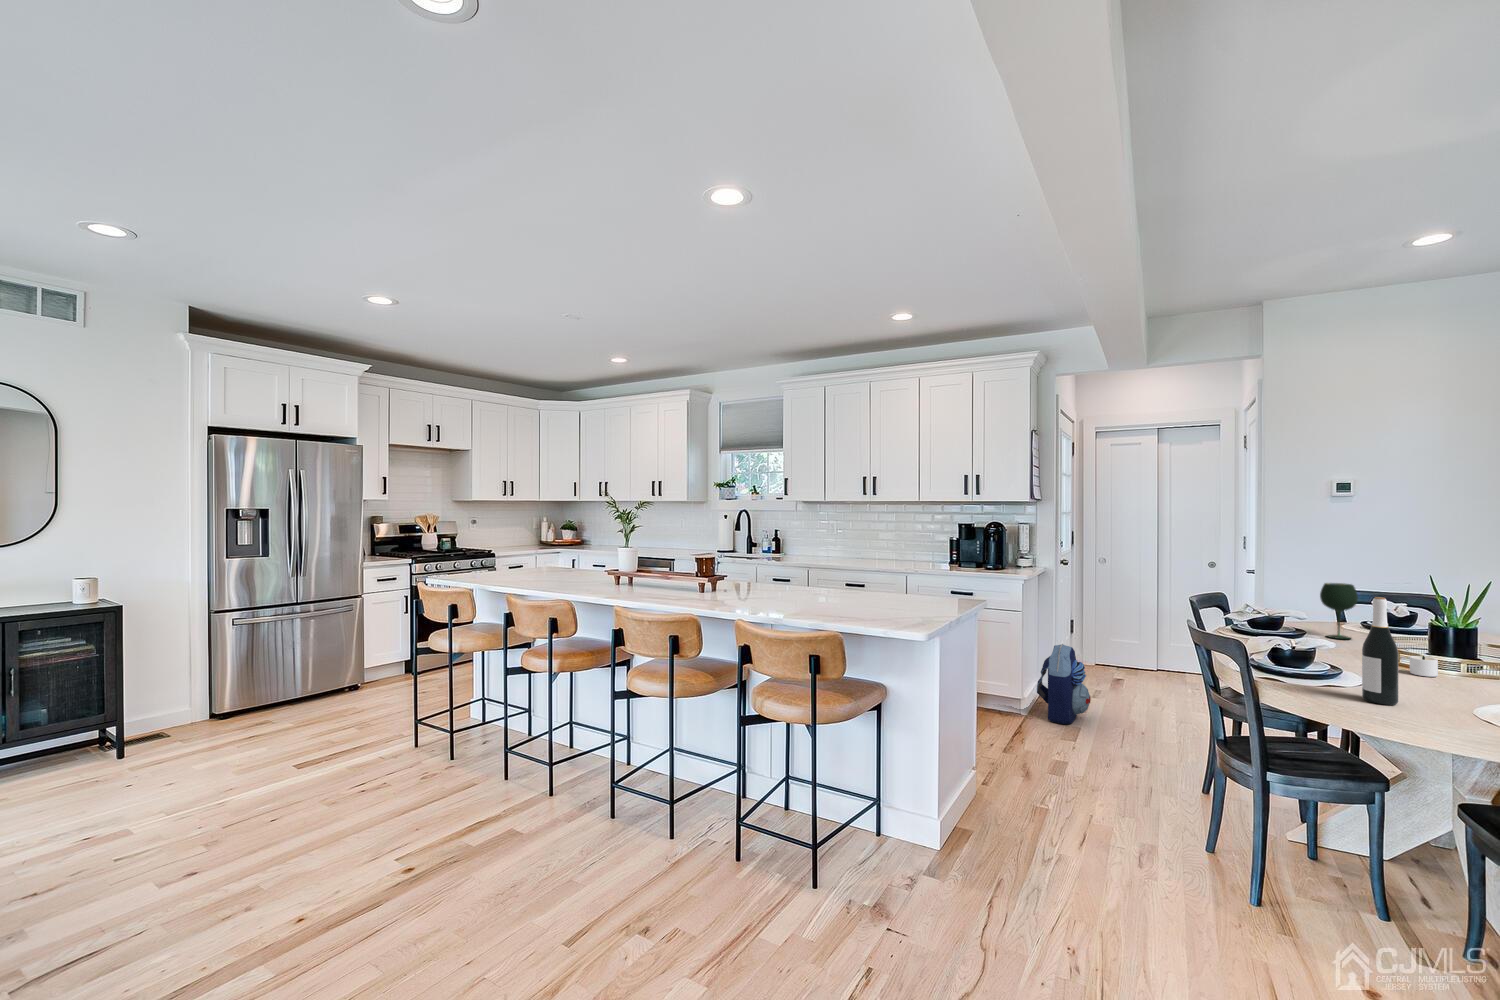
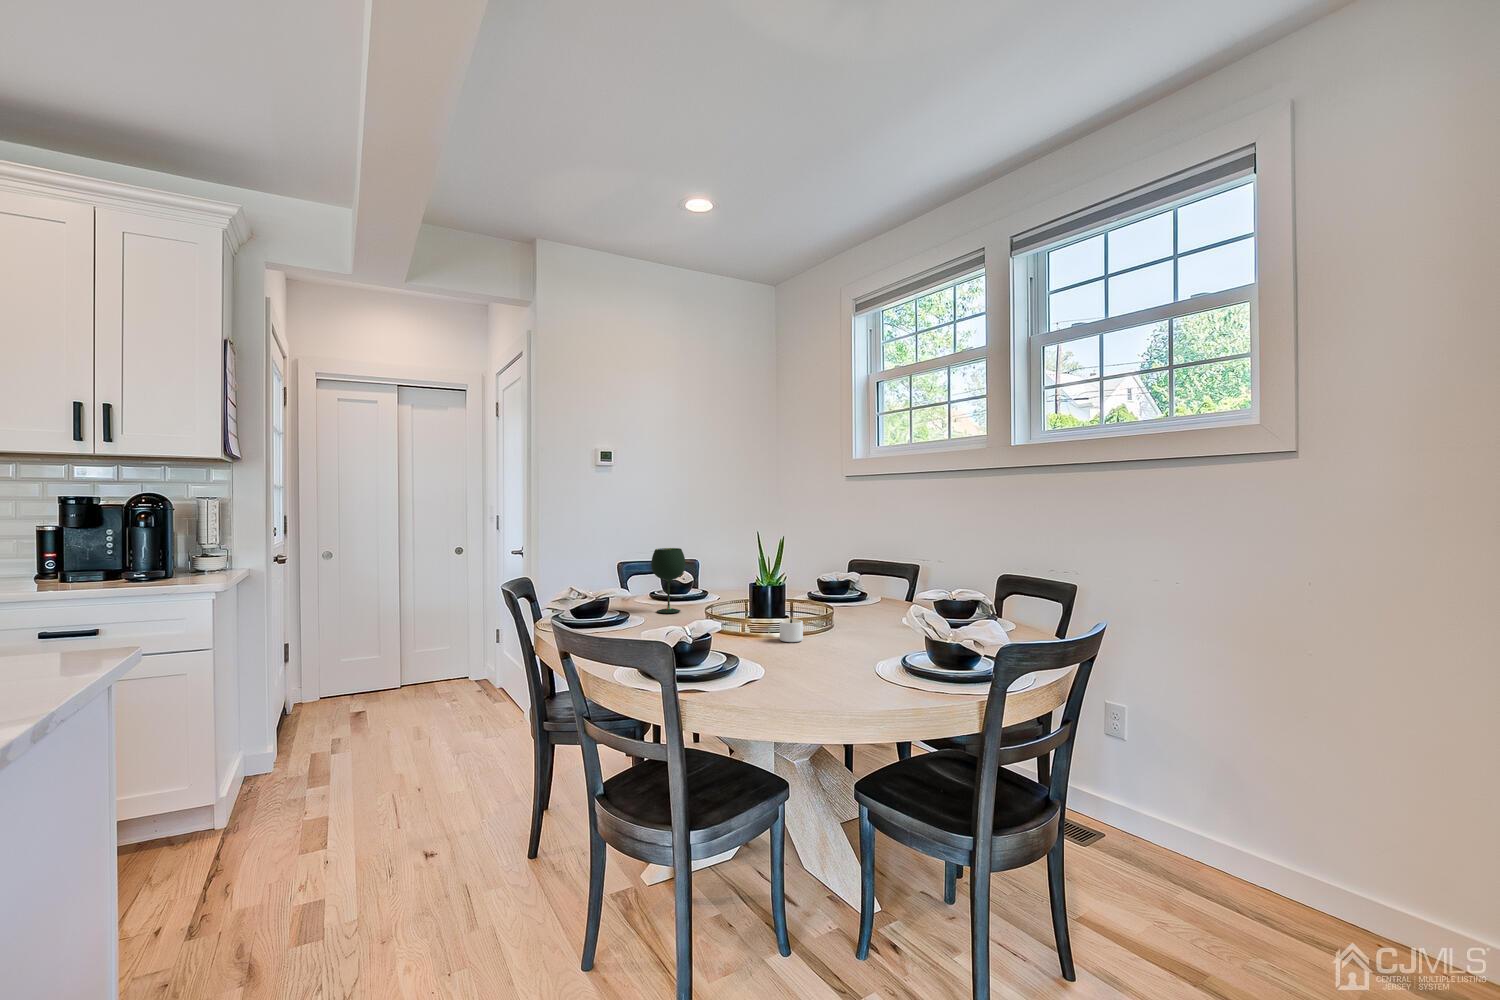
wine bottle: present [1362,597,1398,705] -> none [817,550,854,696]
backpack: present [1037,644,1091,724] -> none [240,687,337,822]

